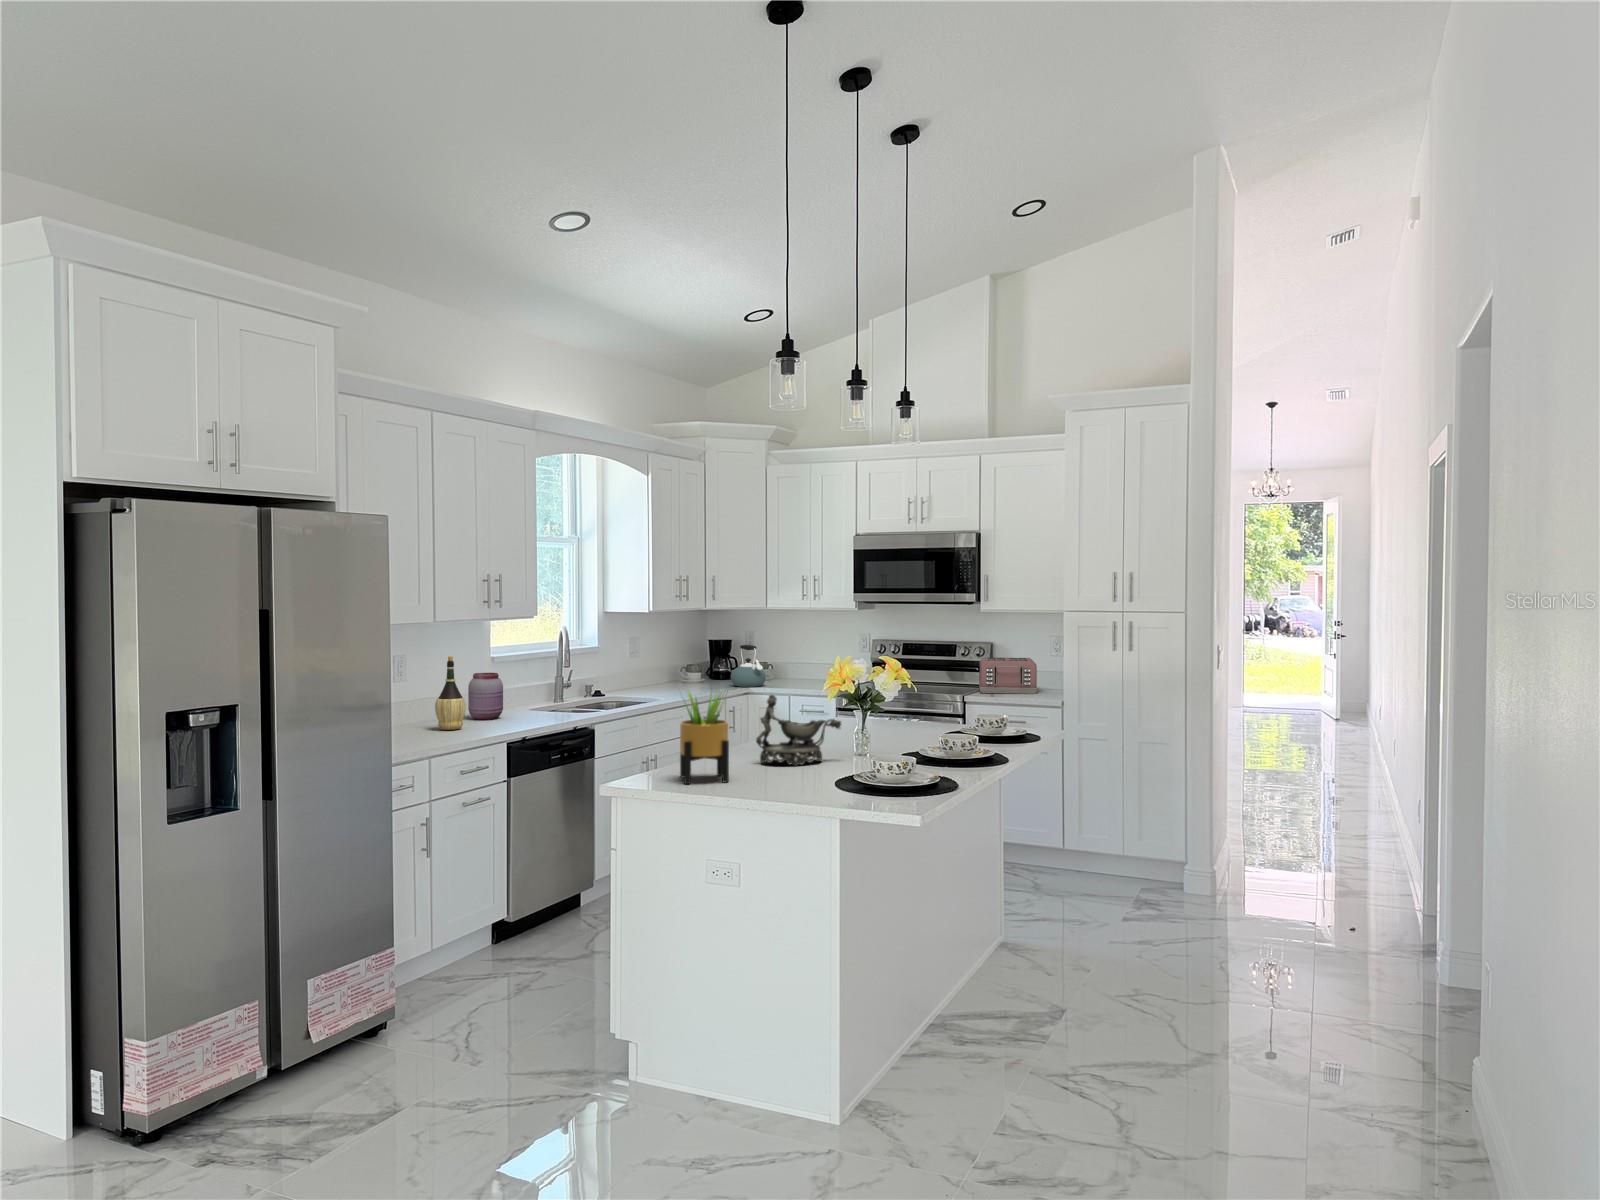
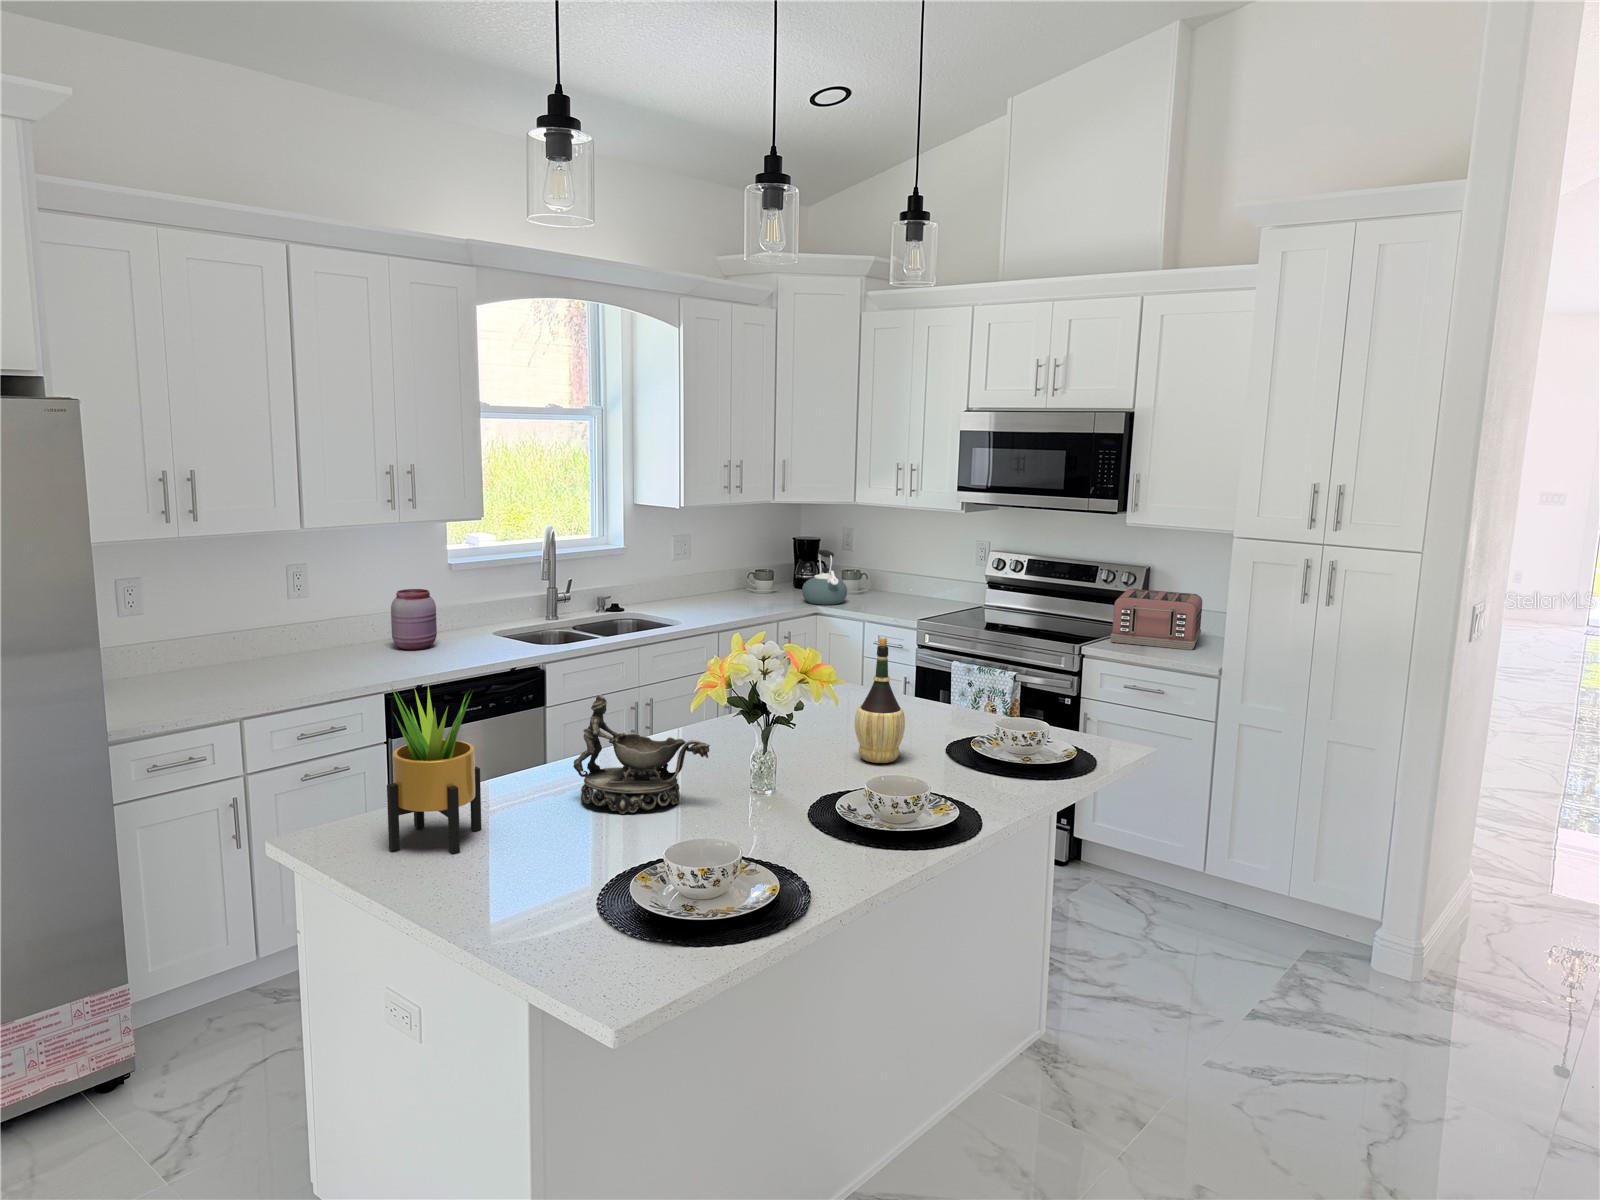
wine bottle: present [435,656,466,730] -> present [855,638,905,763]

